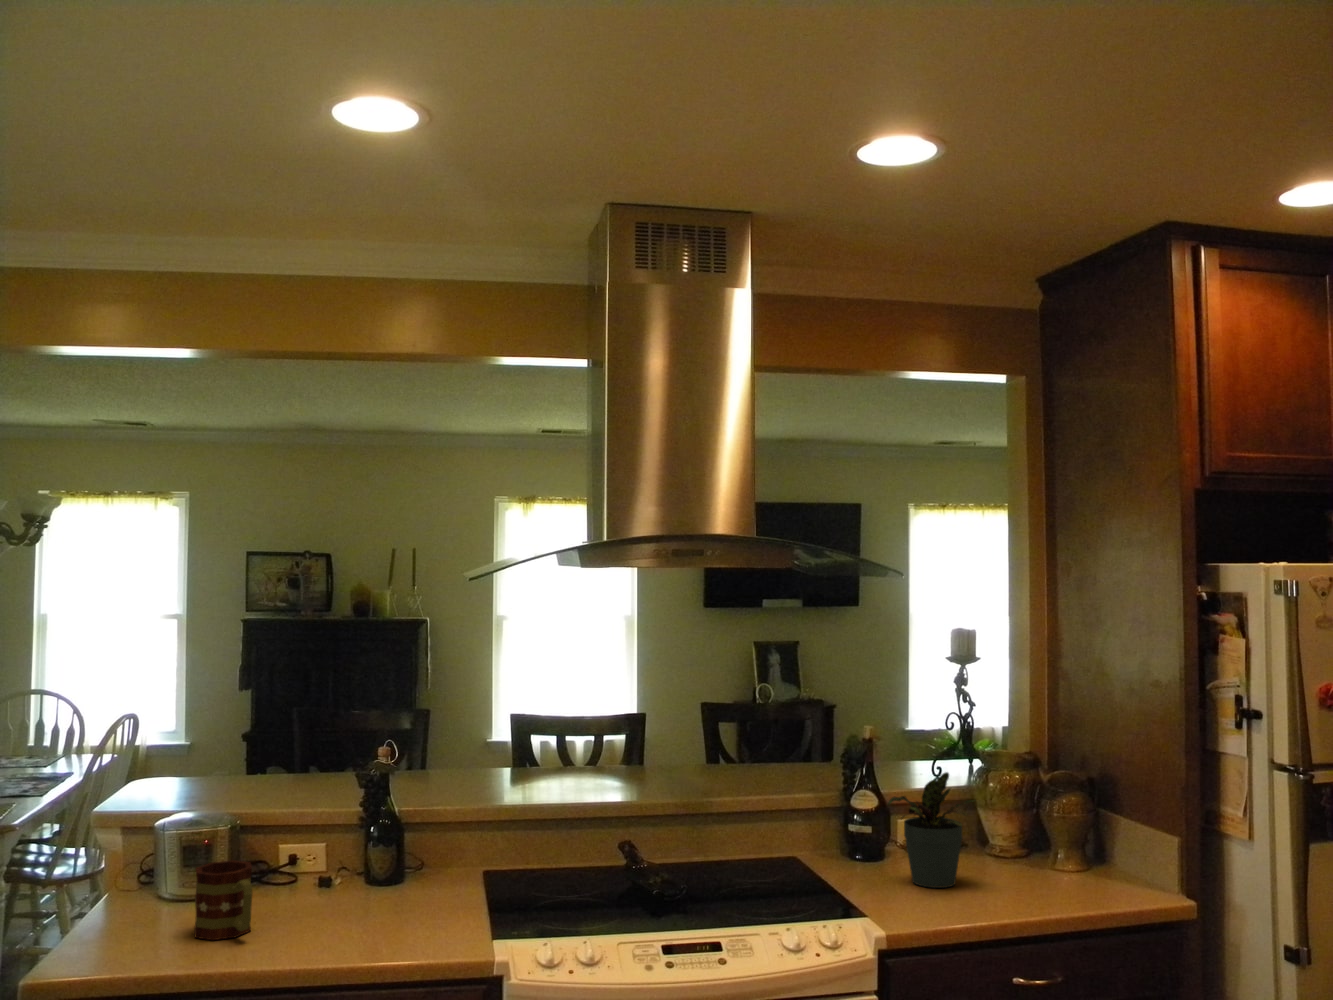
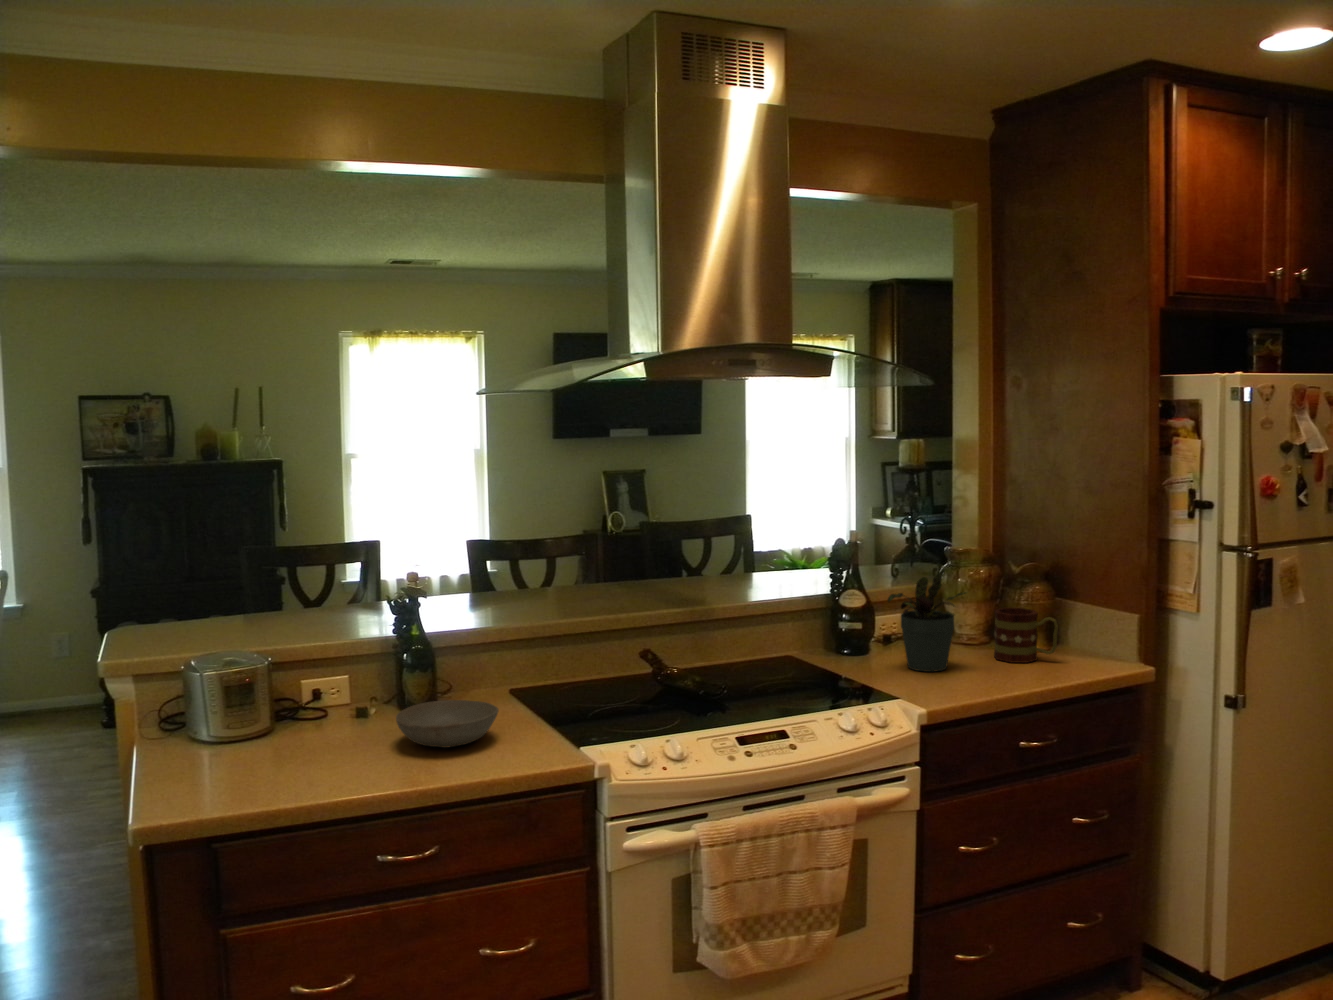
mug: present [194,860,252,940] -> present [994,608,1058,663]
bowl: none [328,878,431,927] -> present [396,700,499,748]

